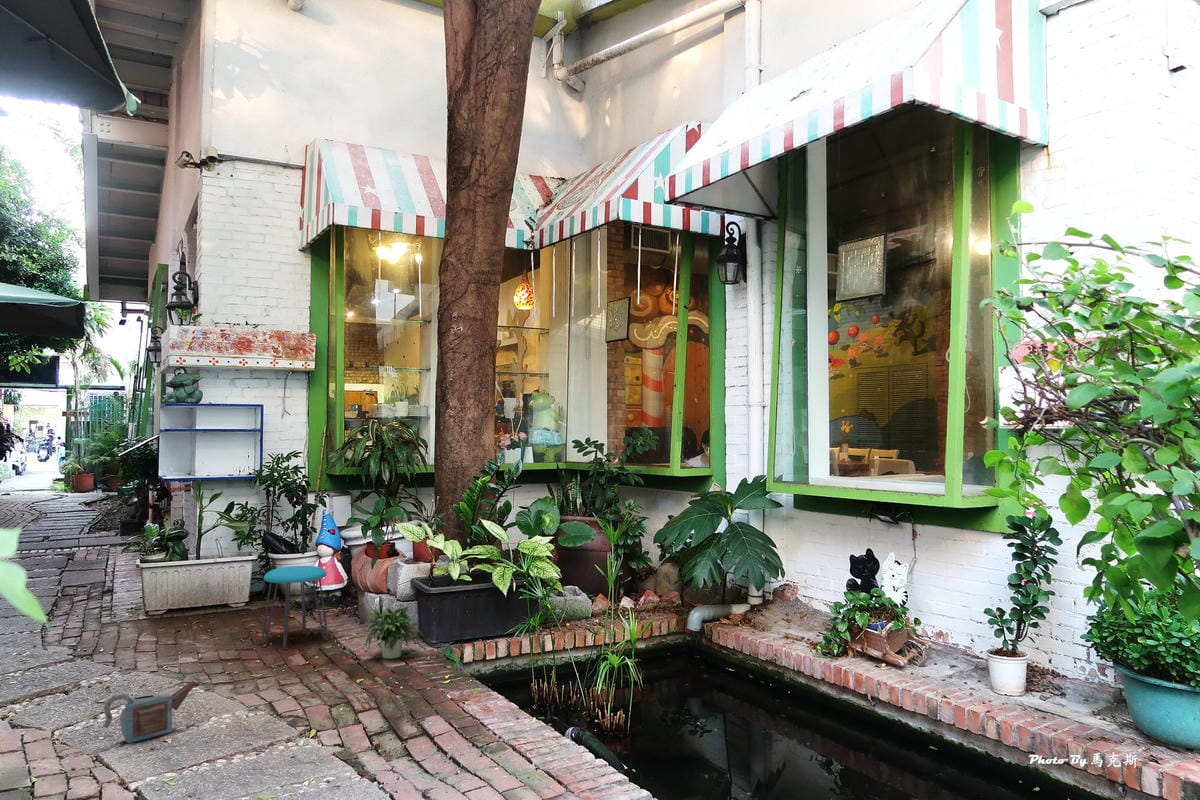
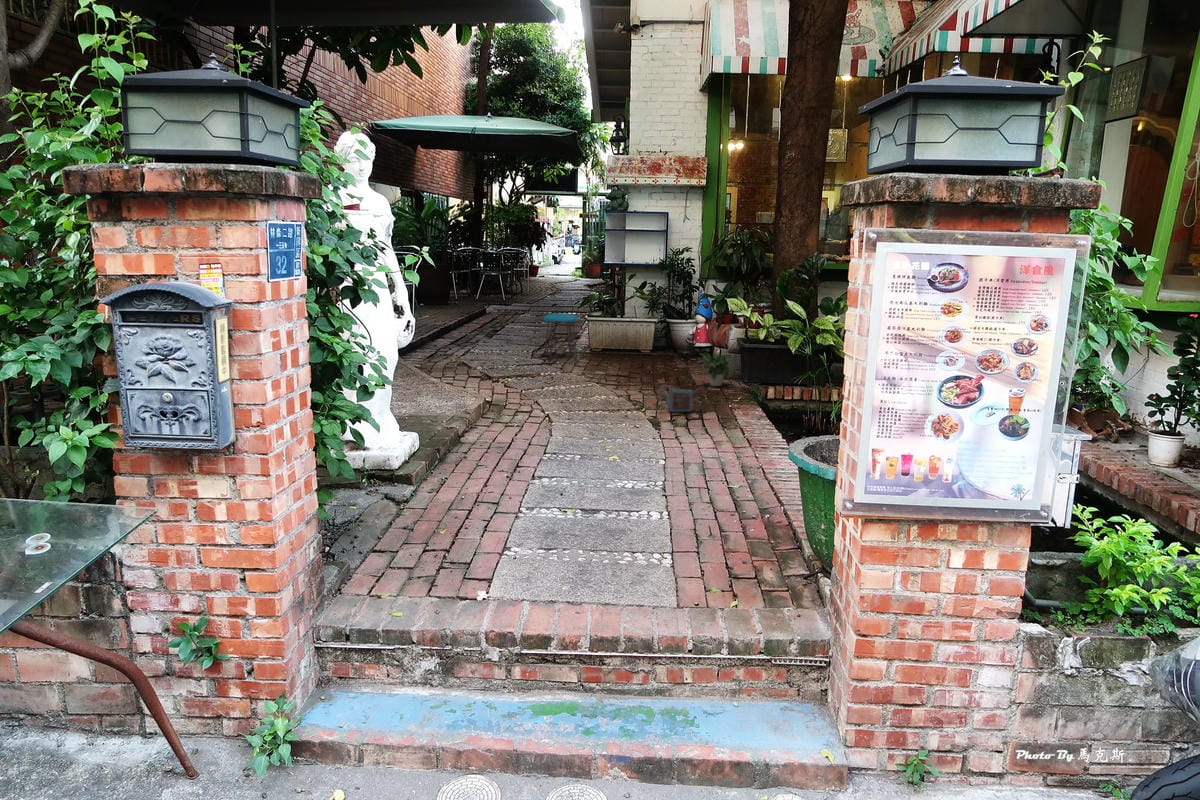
stool: present [262,566,328,650] -> present [543,314,579,360]
watering can: present [103,681,197,743] -> present [659,385,705,412]

